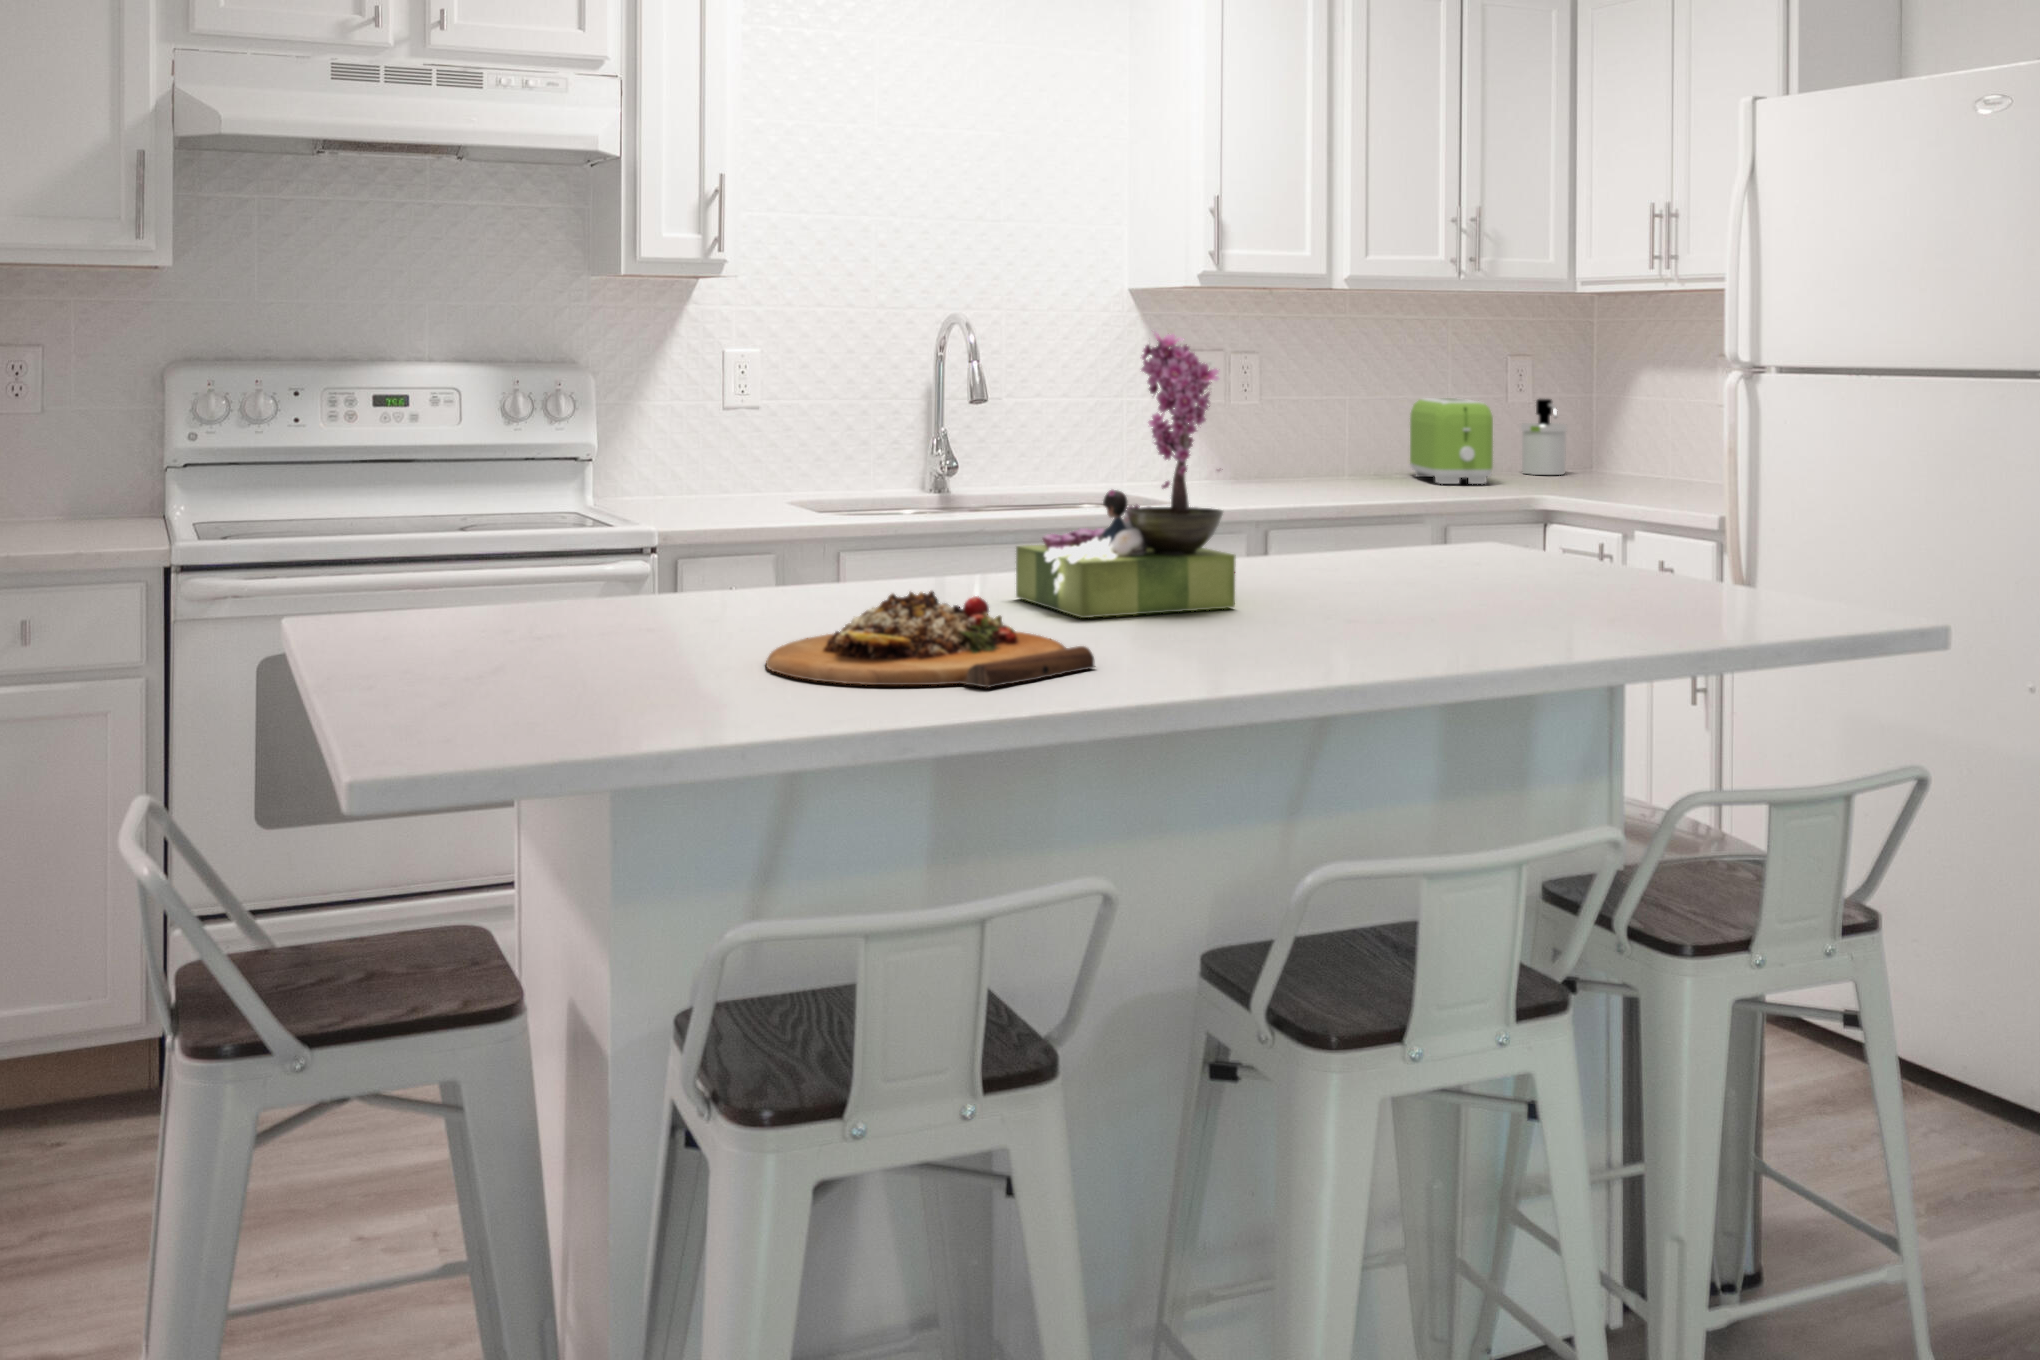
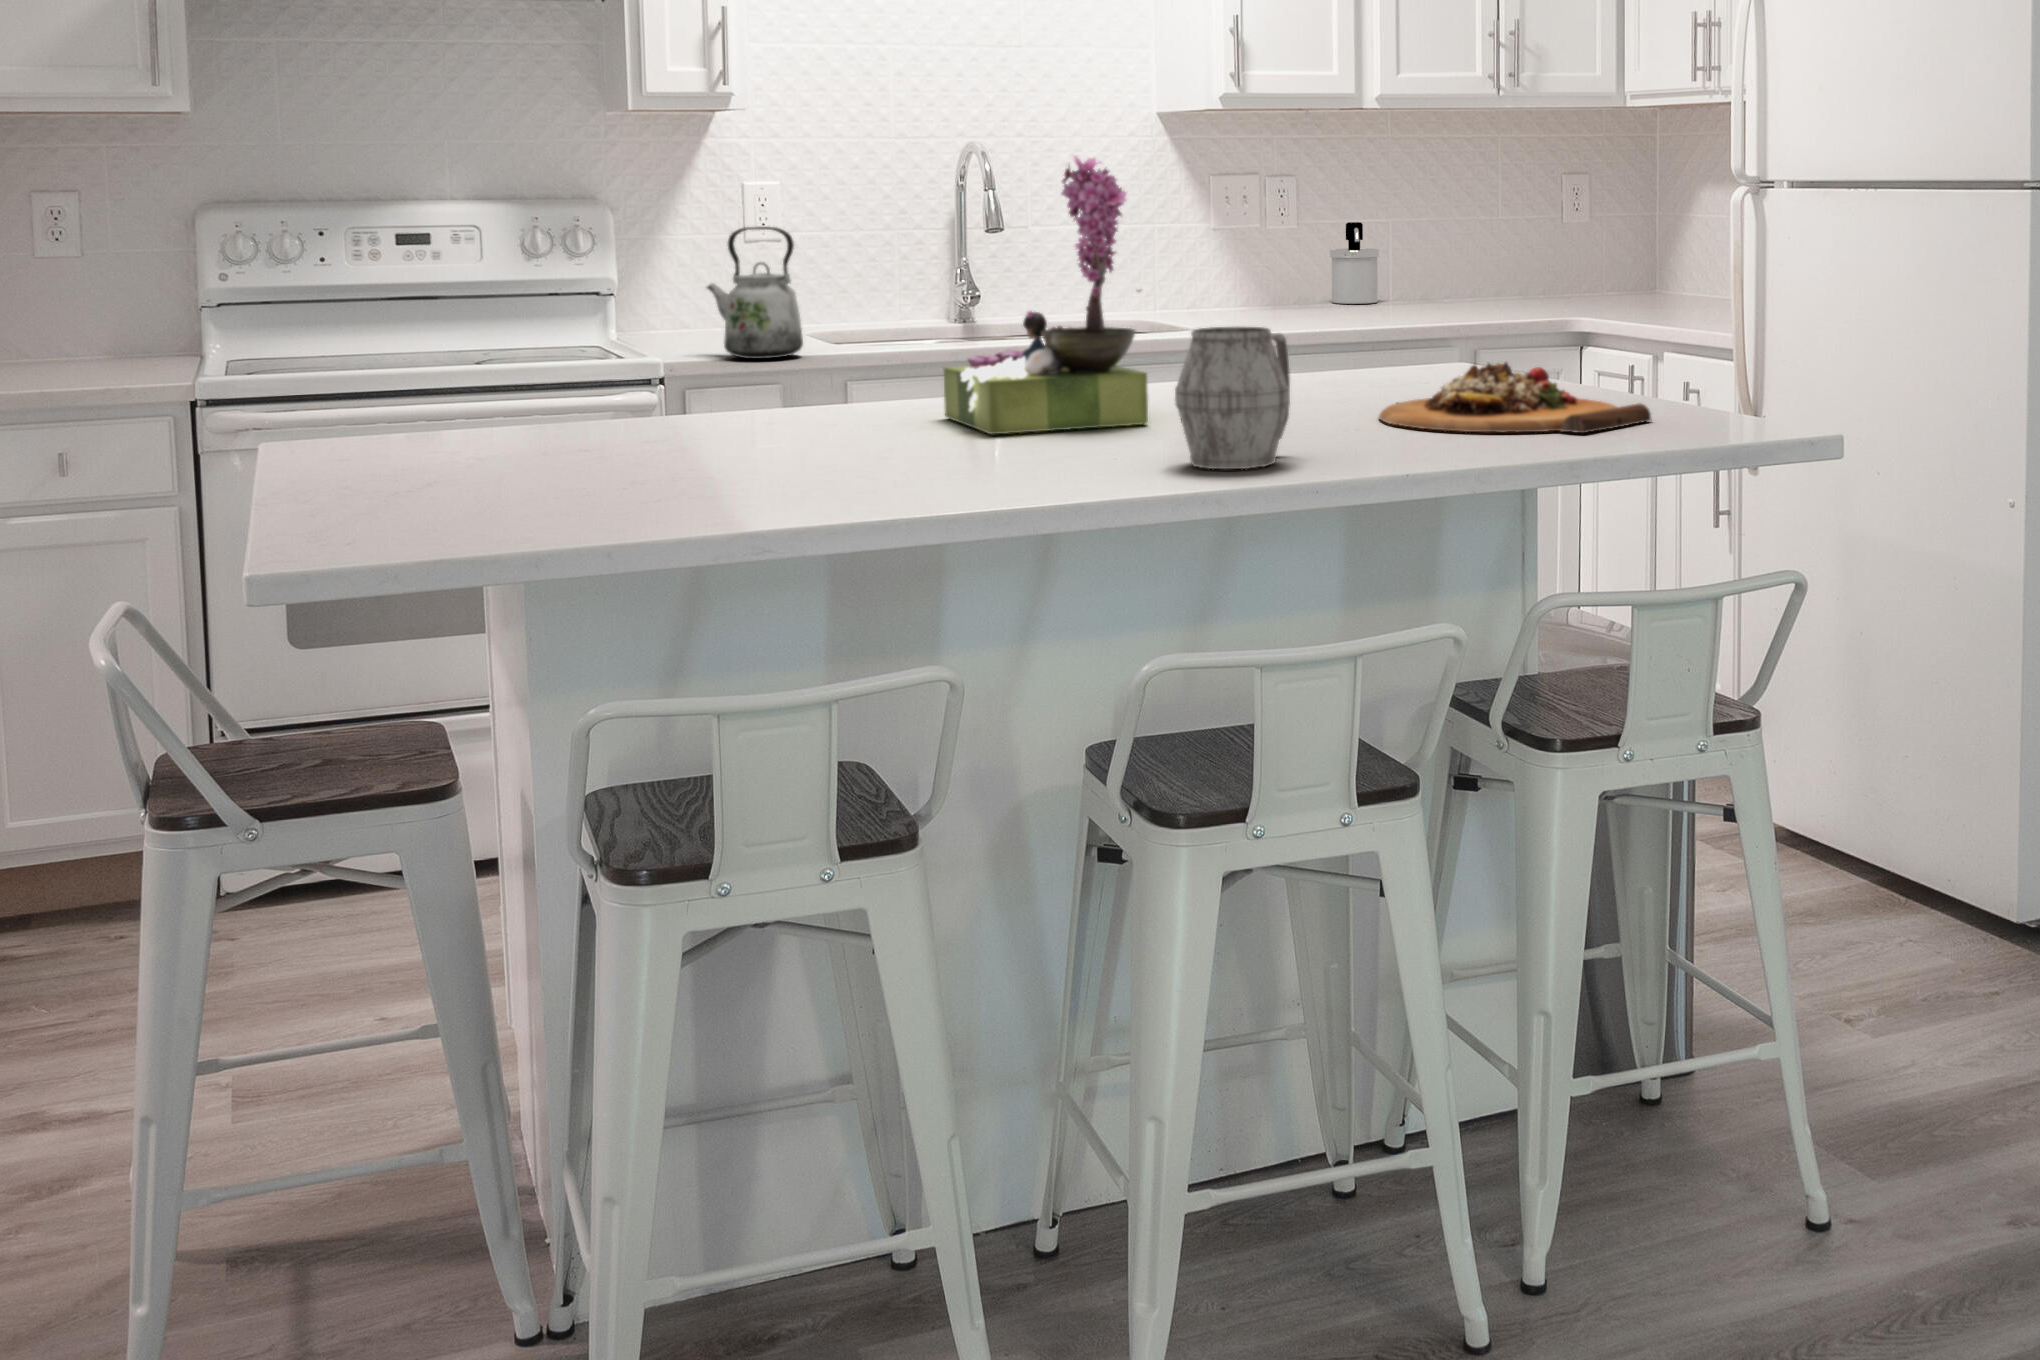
kettle: none [698,394,797,528] -> present [707,227,803,359]
toaster: present [1410,398,1493,484] -> none [1459,220,1538,308]
soap dispenser: present [1521,399,1567,475] -> present [1330,222,1379,304]
mug: none [1305,512,1424,661] -> present [1175,326,1290,469]
cutting board: present [766,591,1096,688] -> present [1379,363,1651,433]

